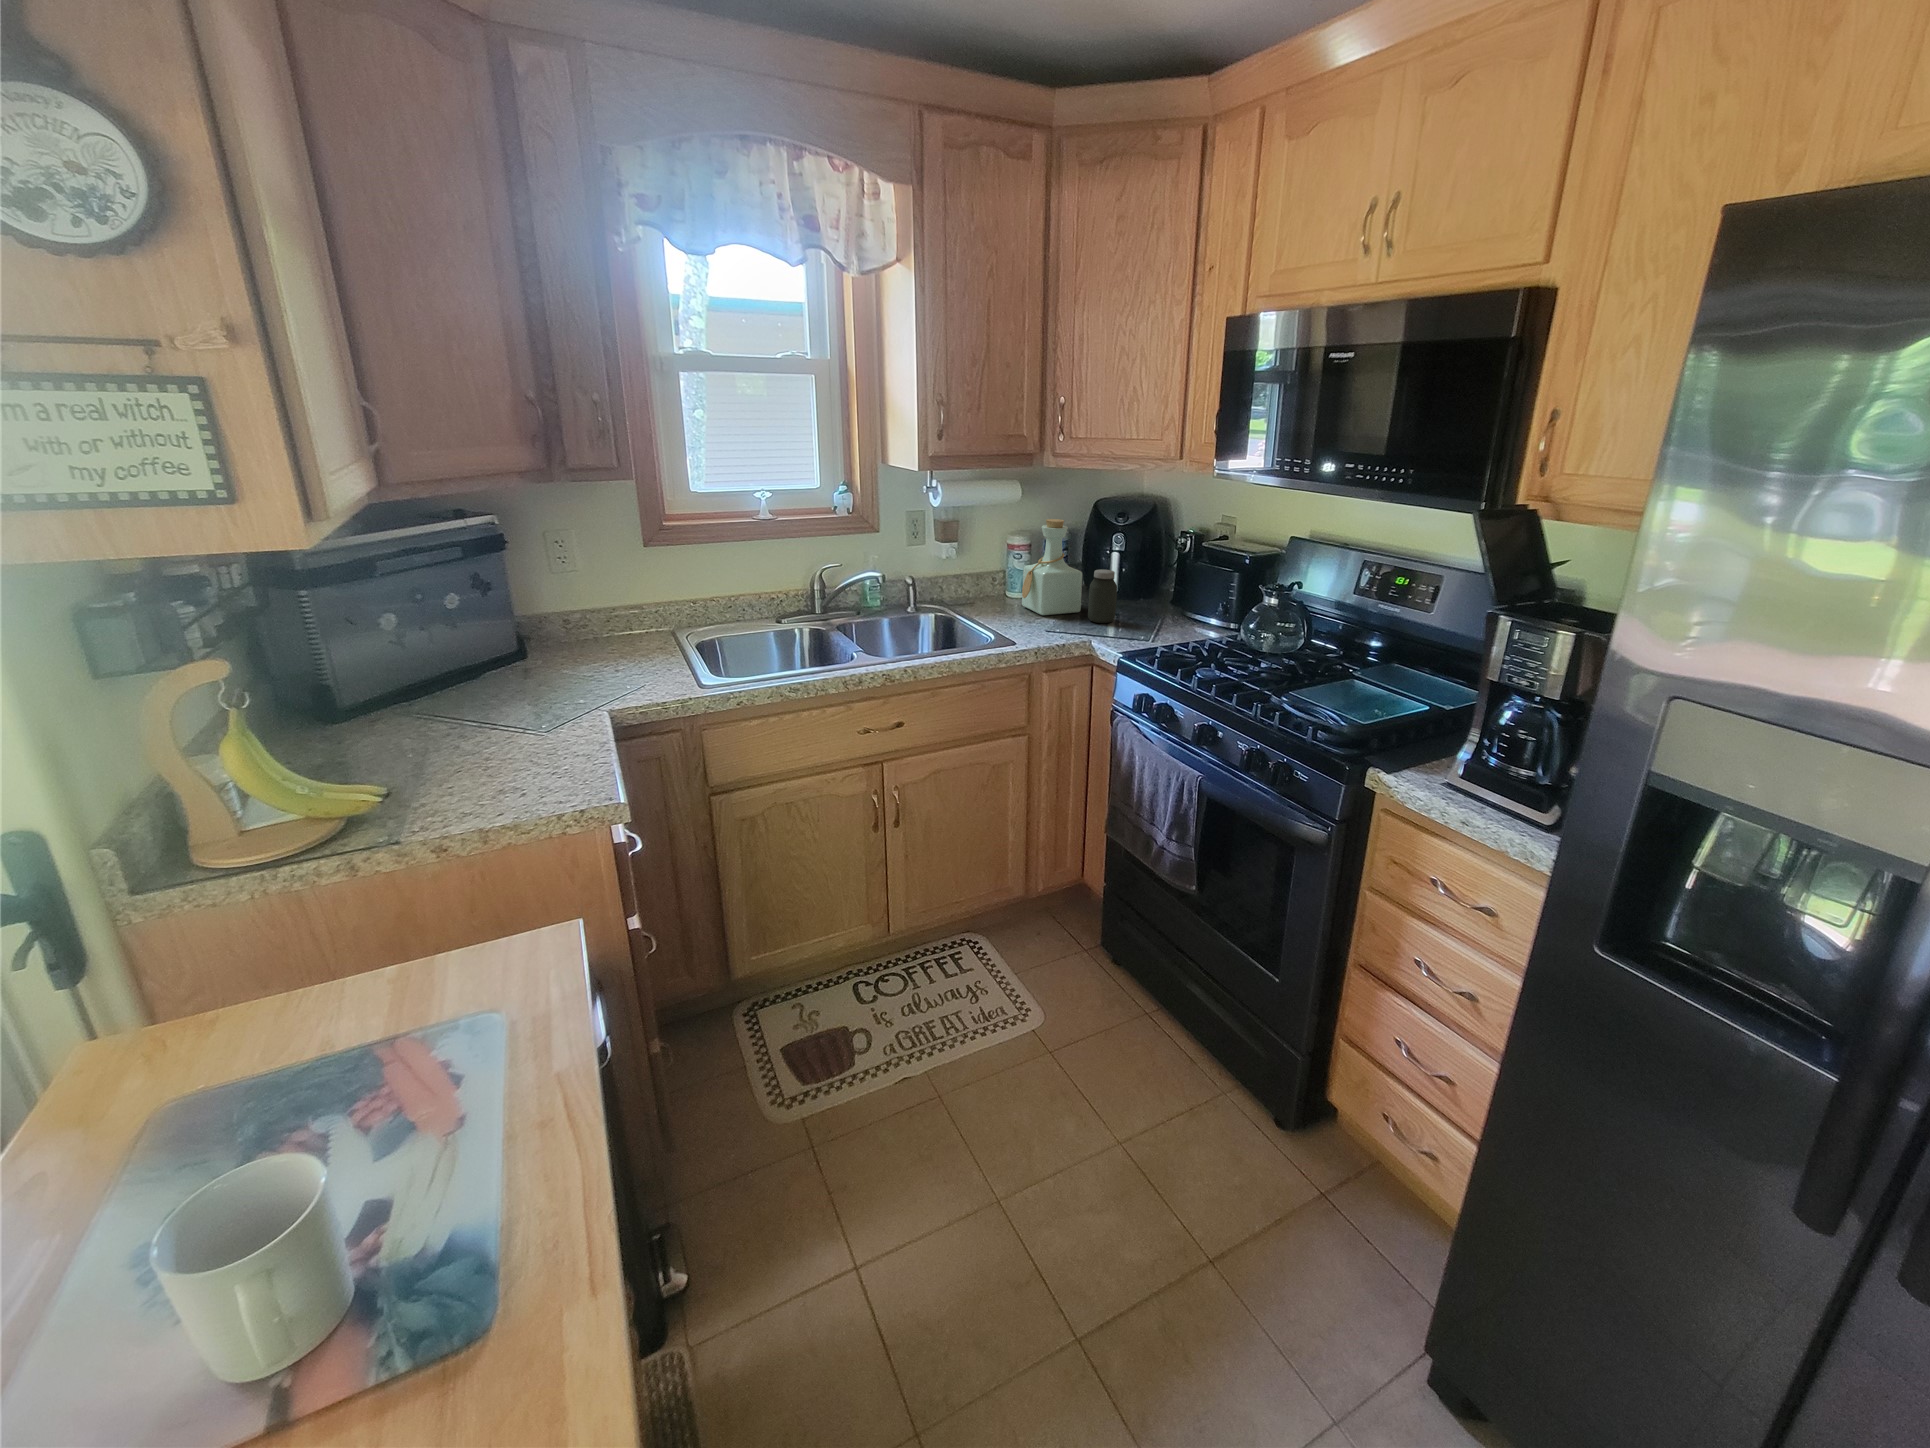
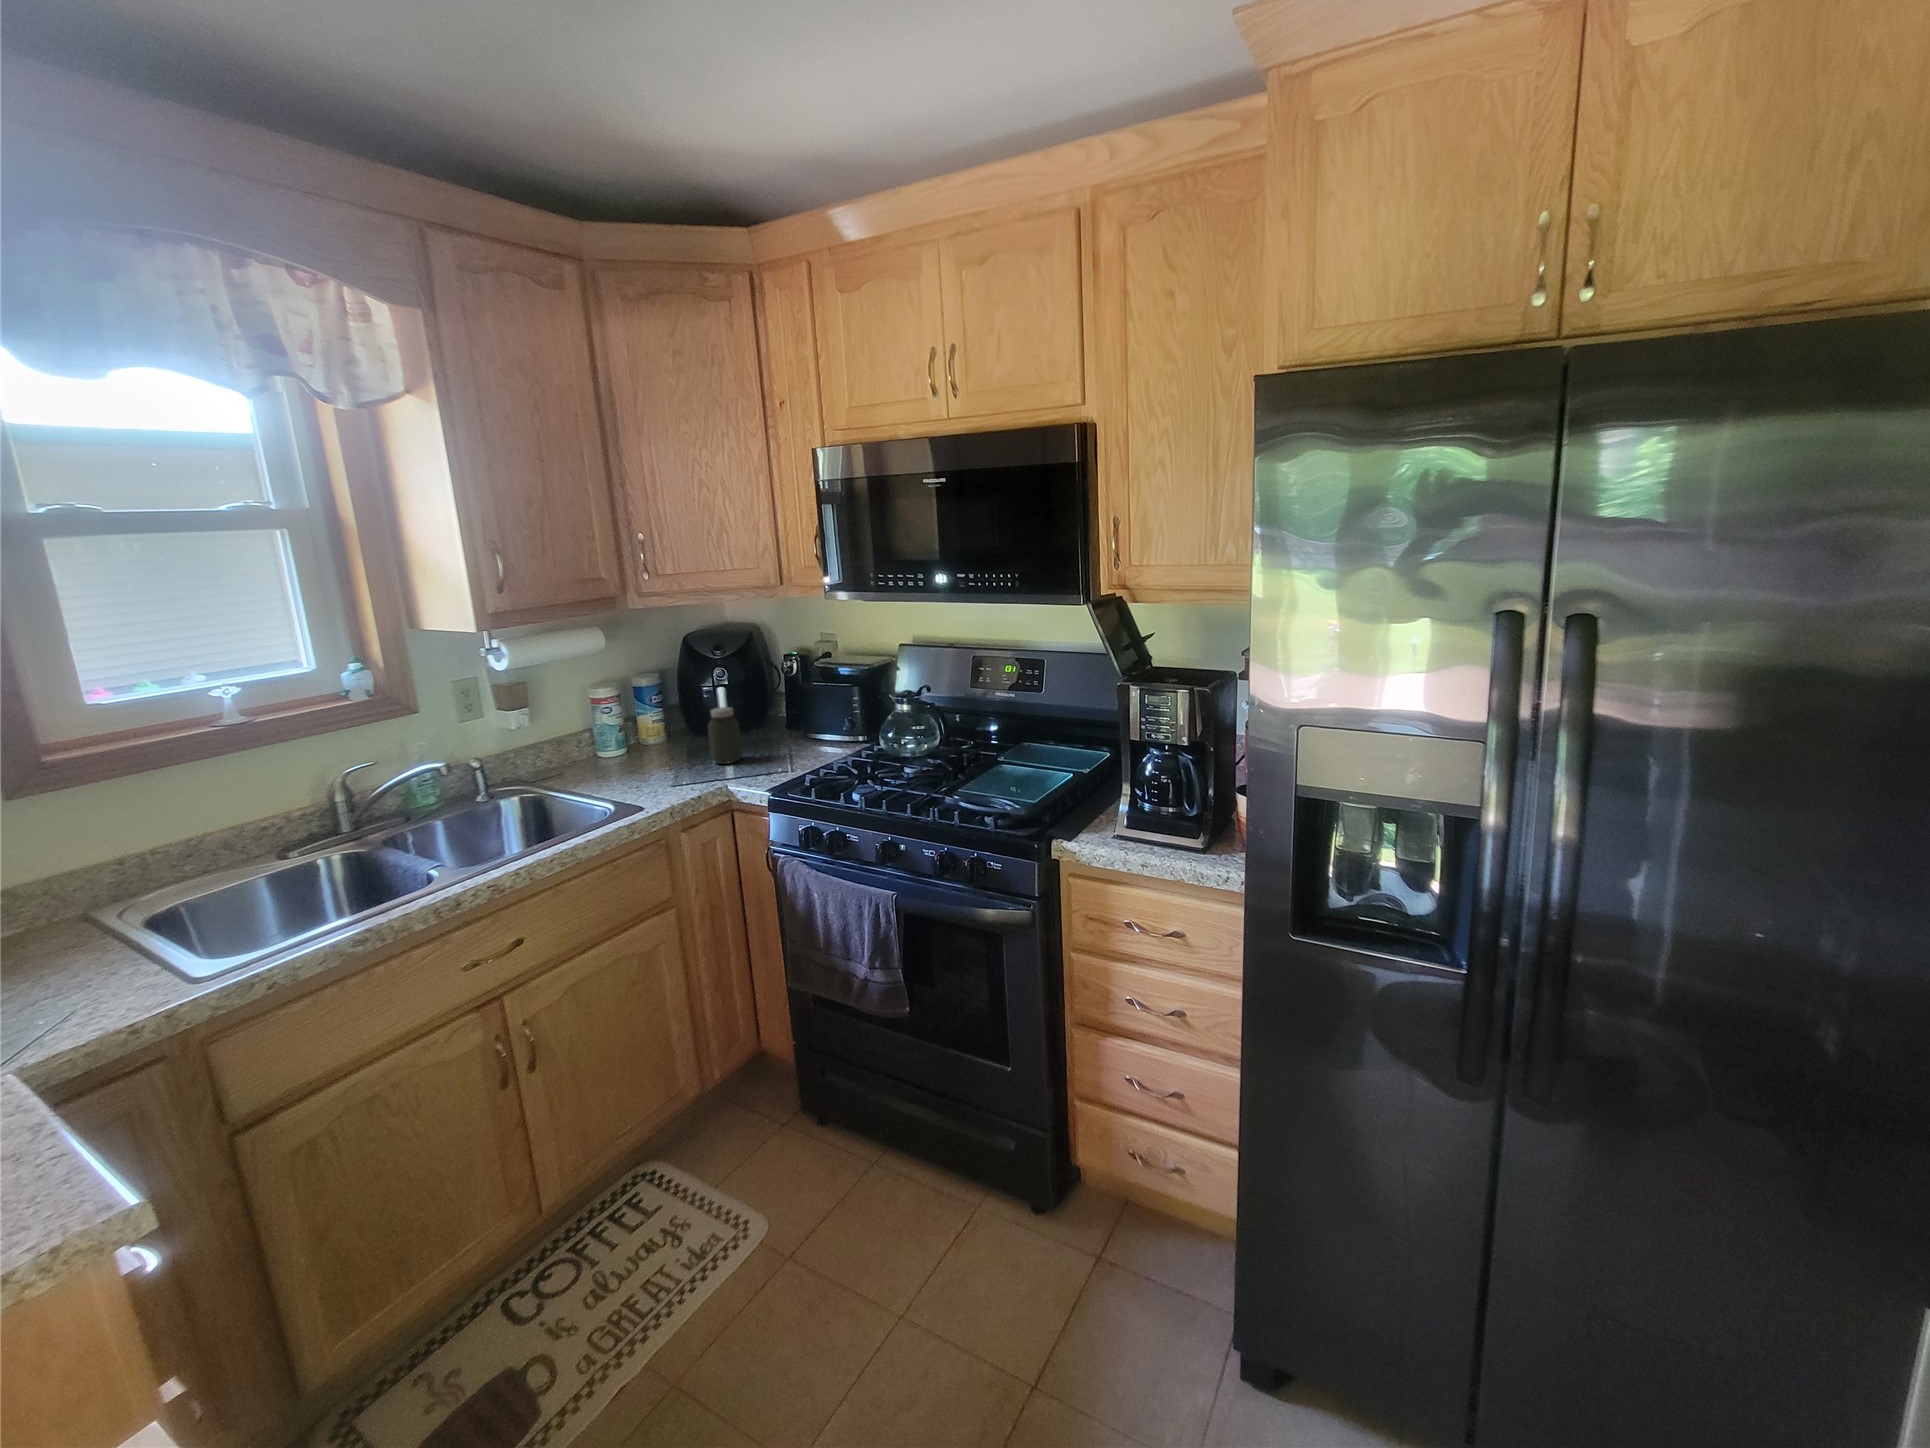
bottle: present [1022,519,1082,615] -> none [621,663,698,769]

